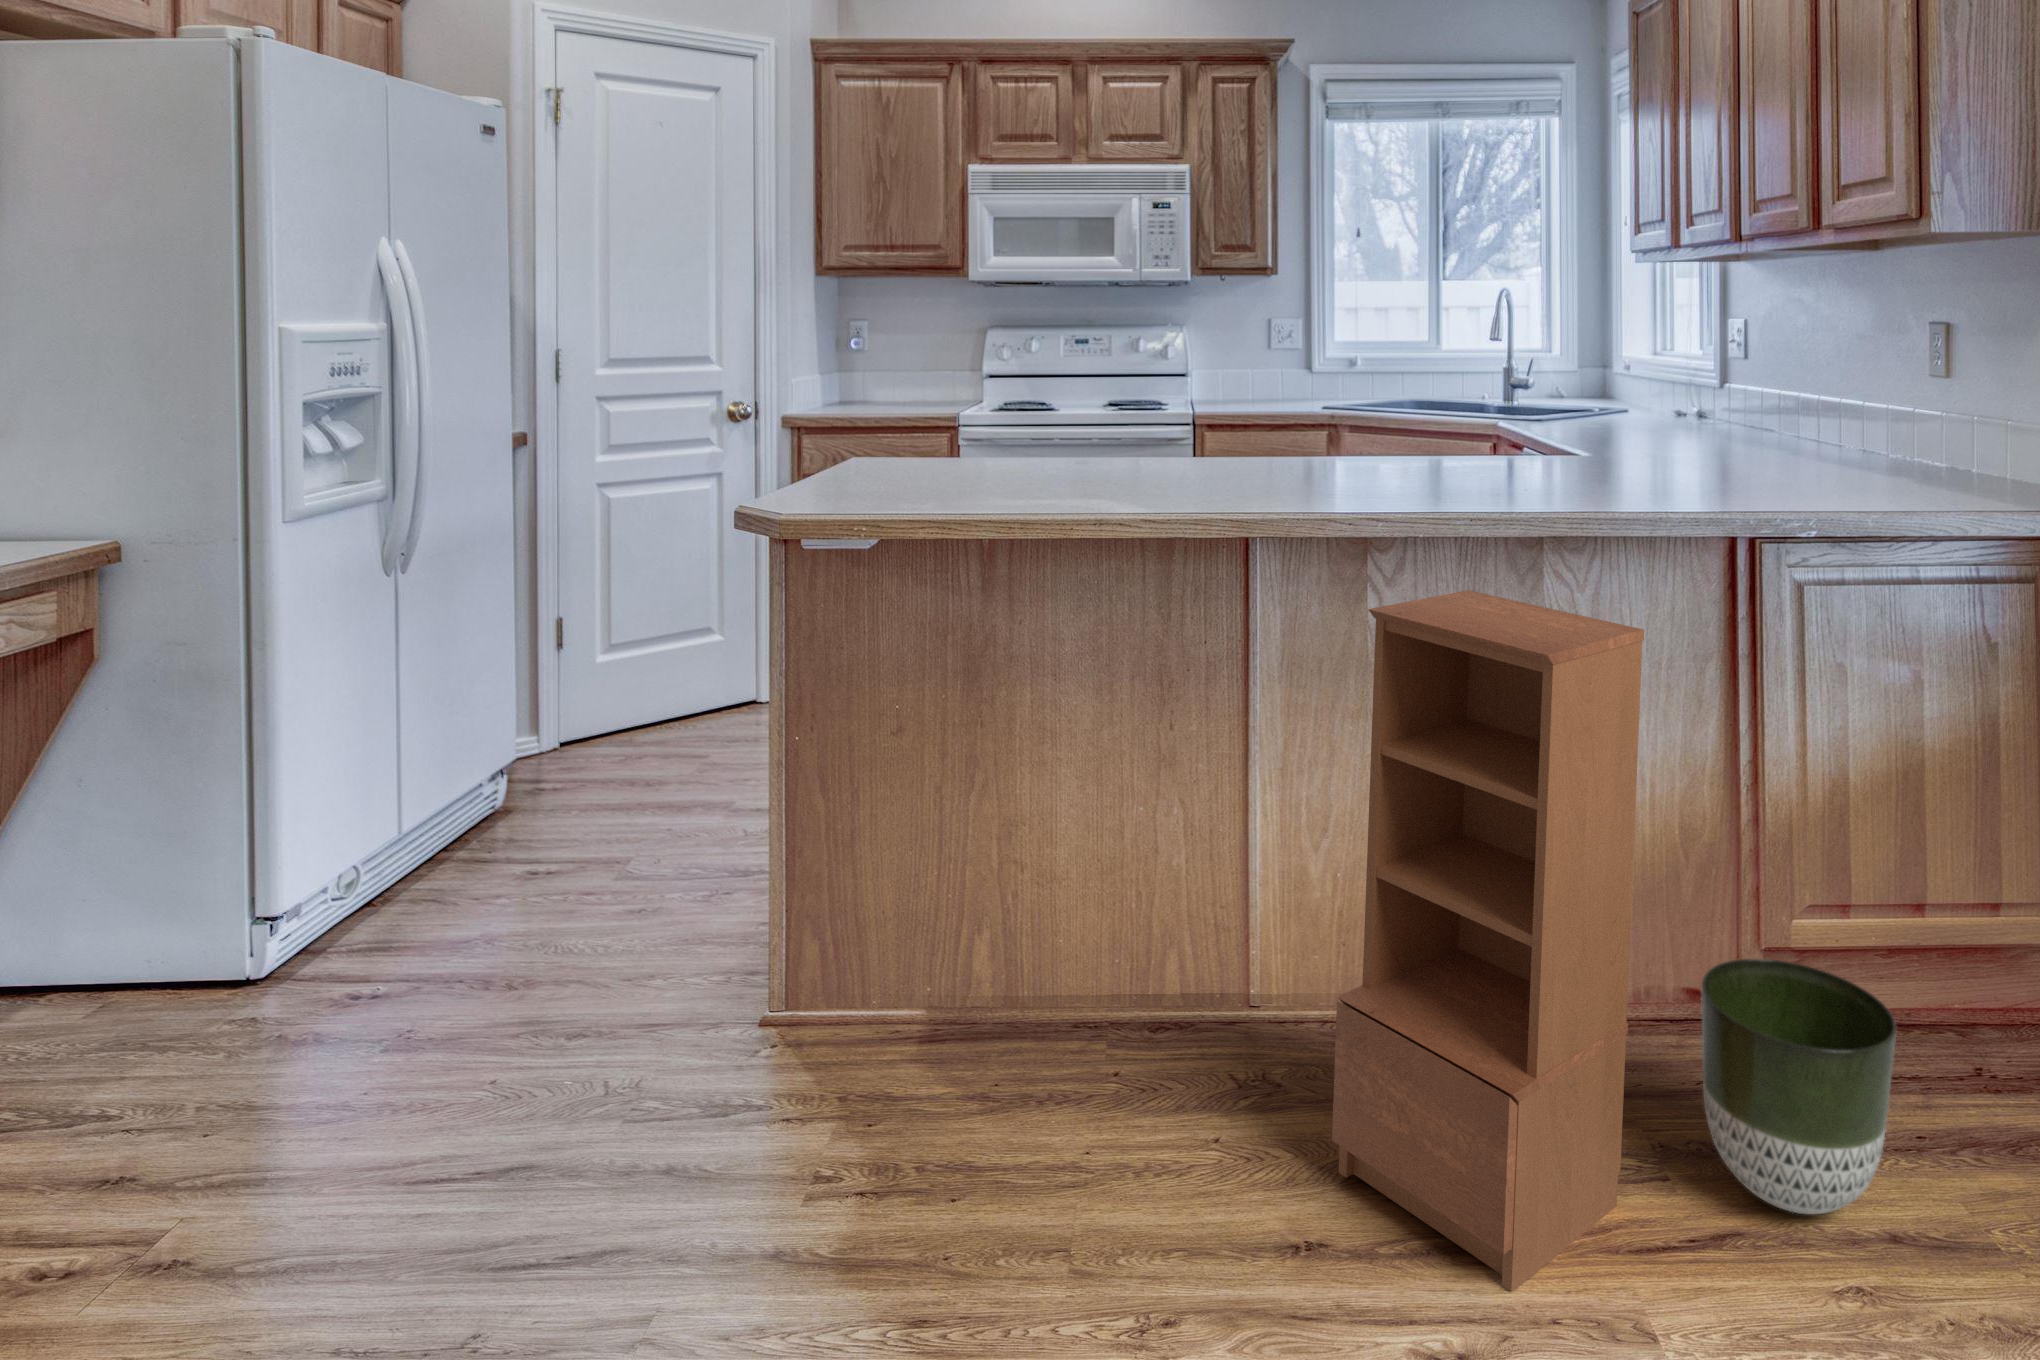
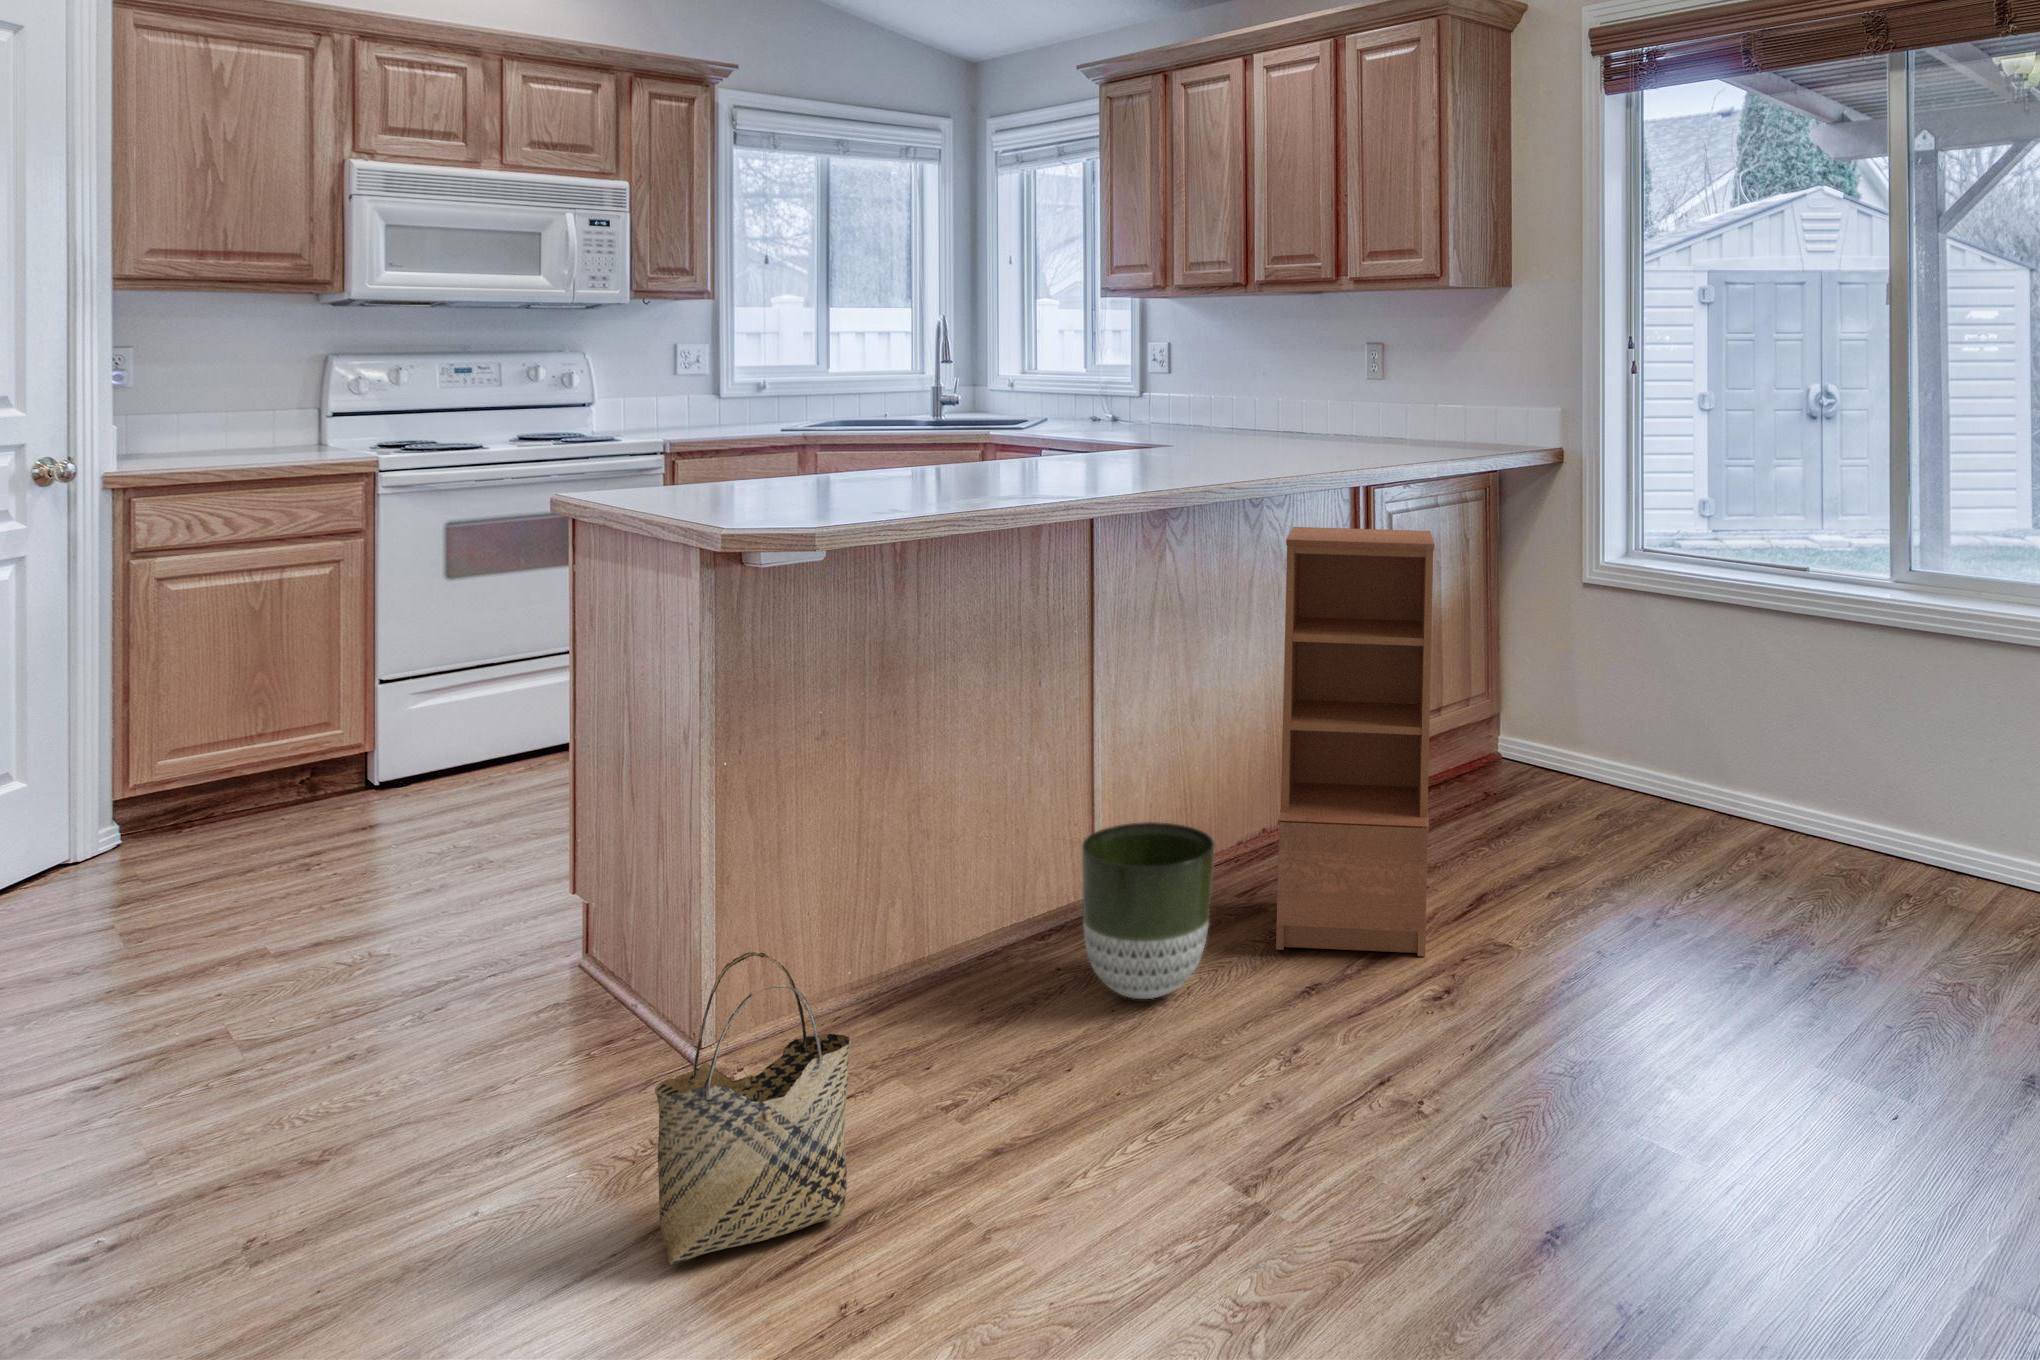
woven basket: none [440,948,639,1258] -> present [655,952,851,1265]
planter: present [1702,959,1896,1215] -> present [1082,822,1215,999]

